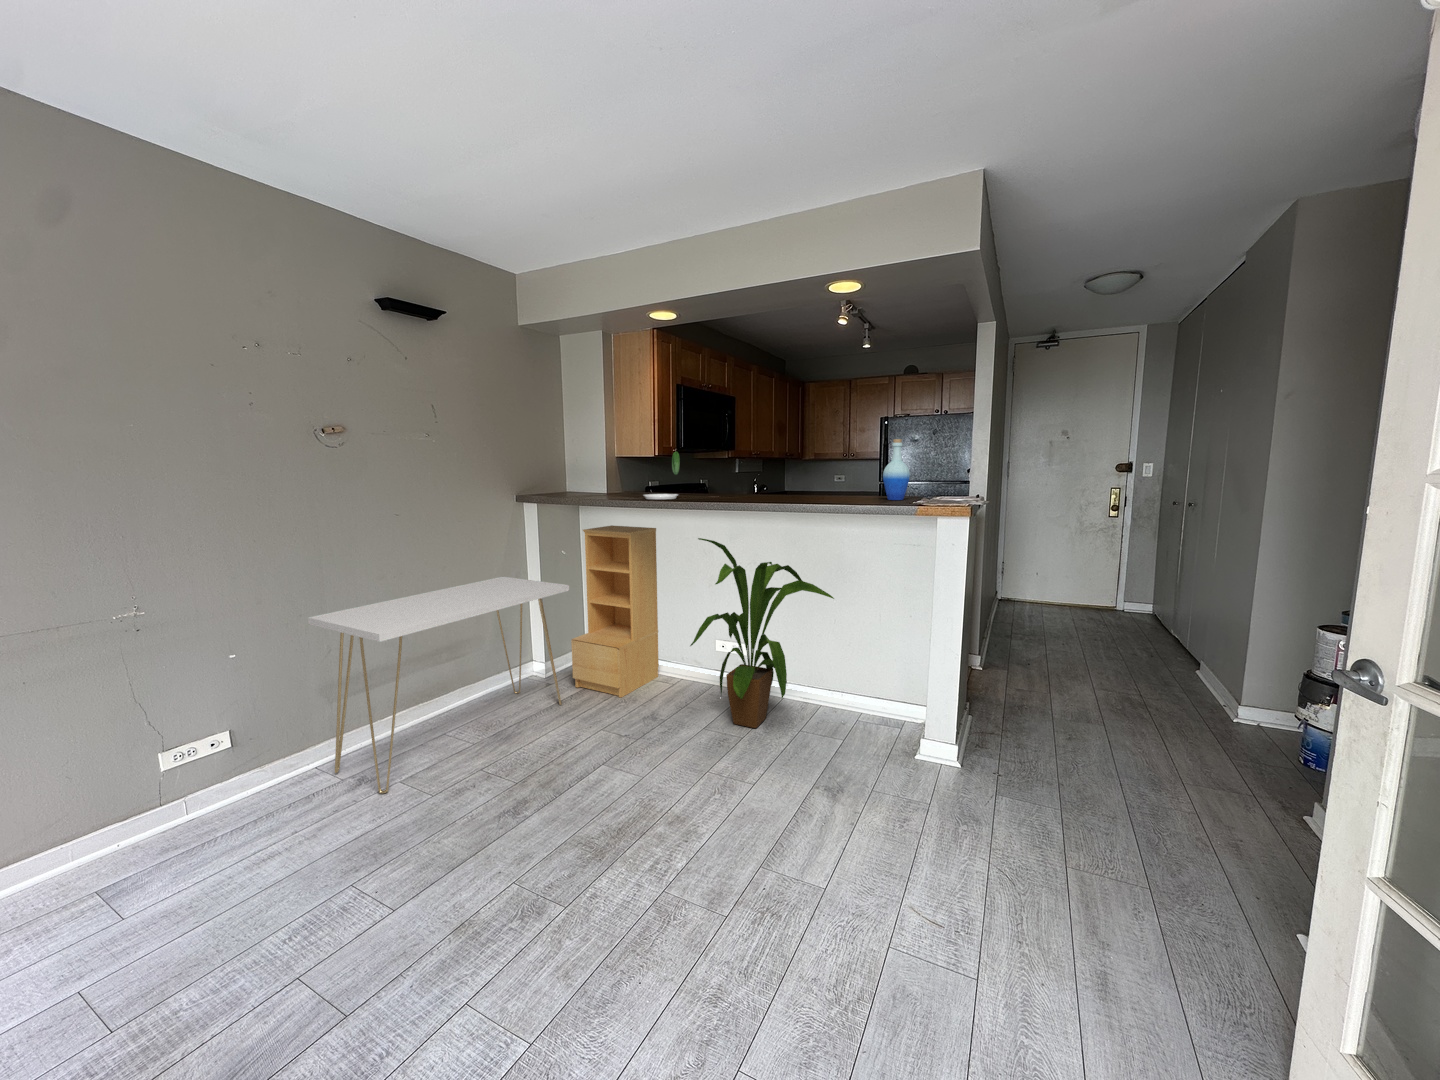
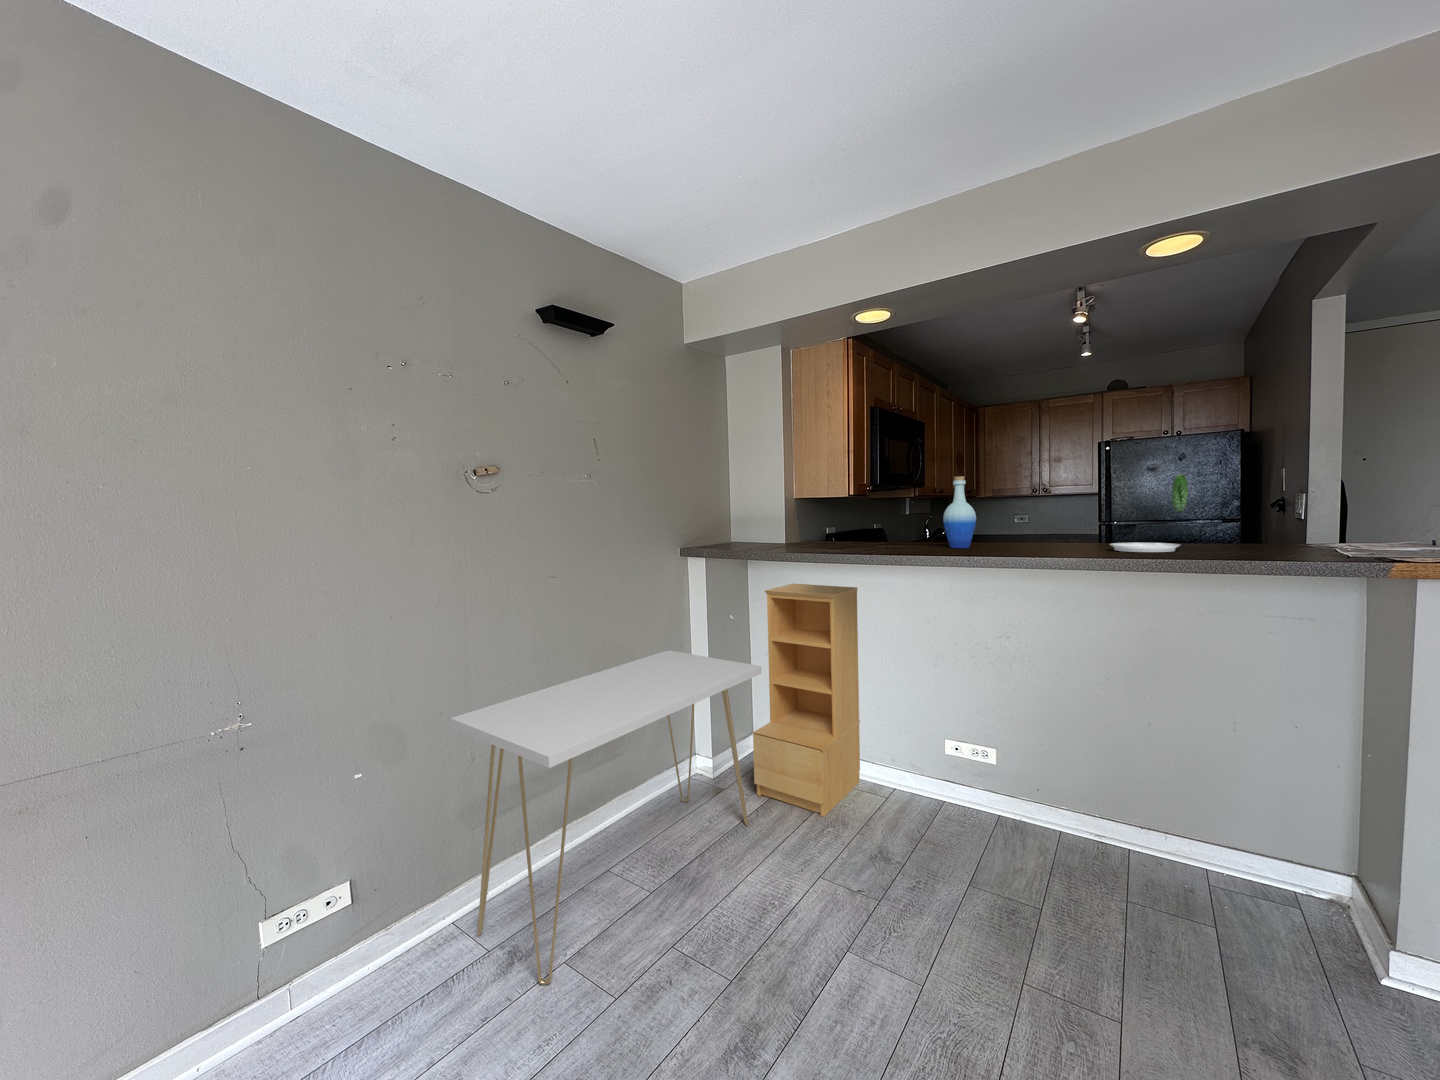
bottle: present [883,439,910,500] -> present [943,476,976,548]
plate: present [643,452,680,499] -> present [1110,474,1188,552]
house plant: present [690,538,834,728] -> none [955,607,1181,891]

